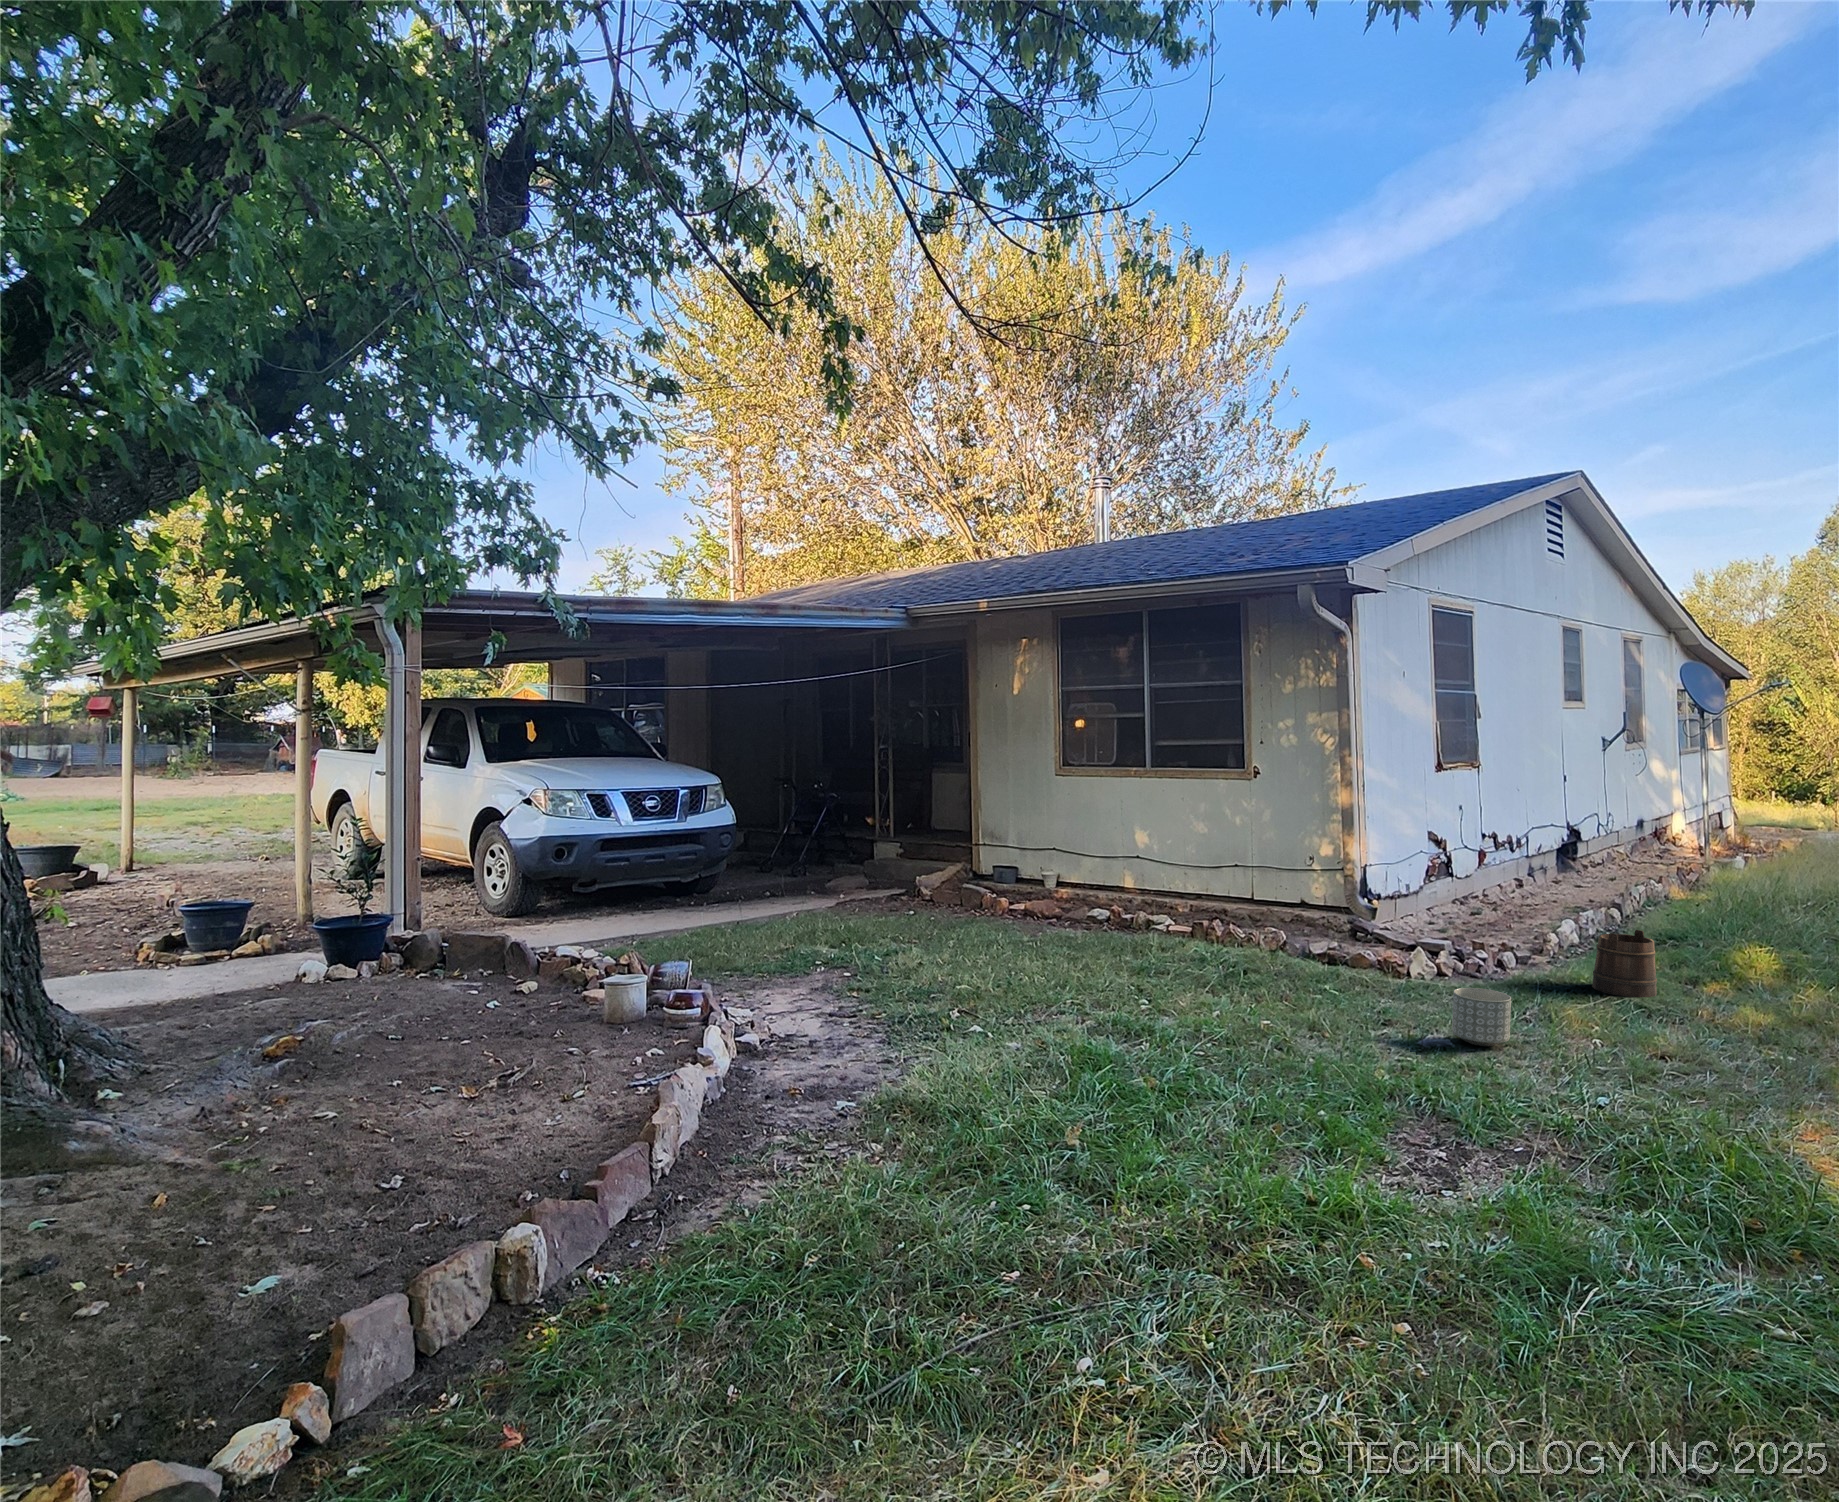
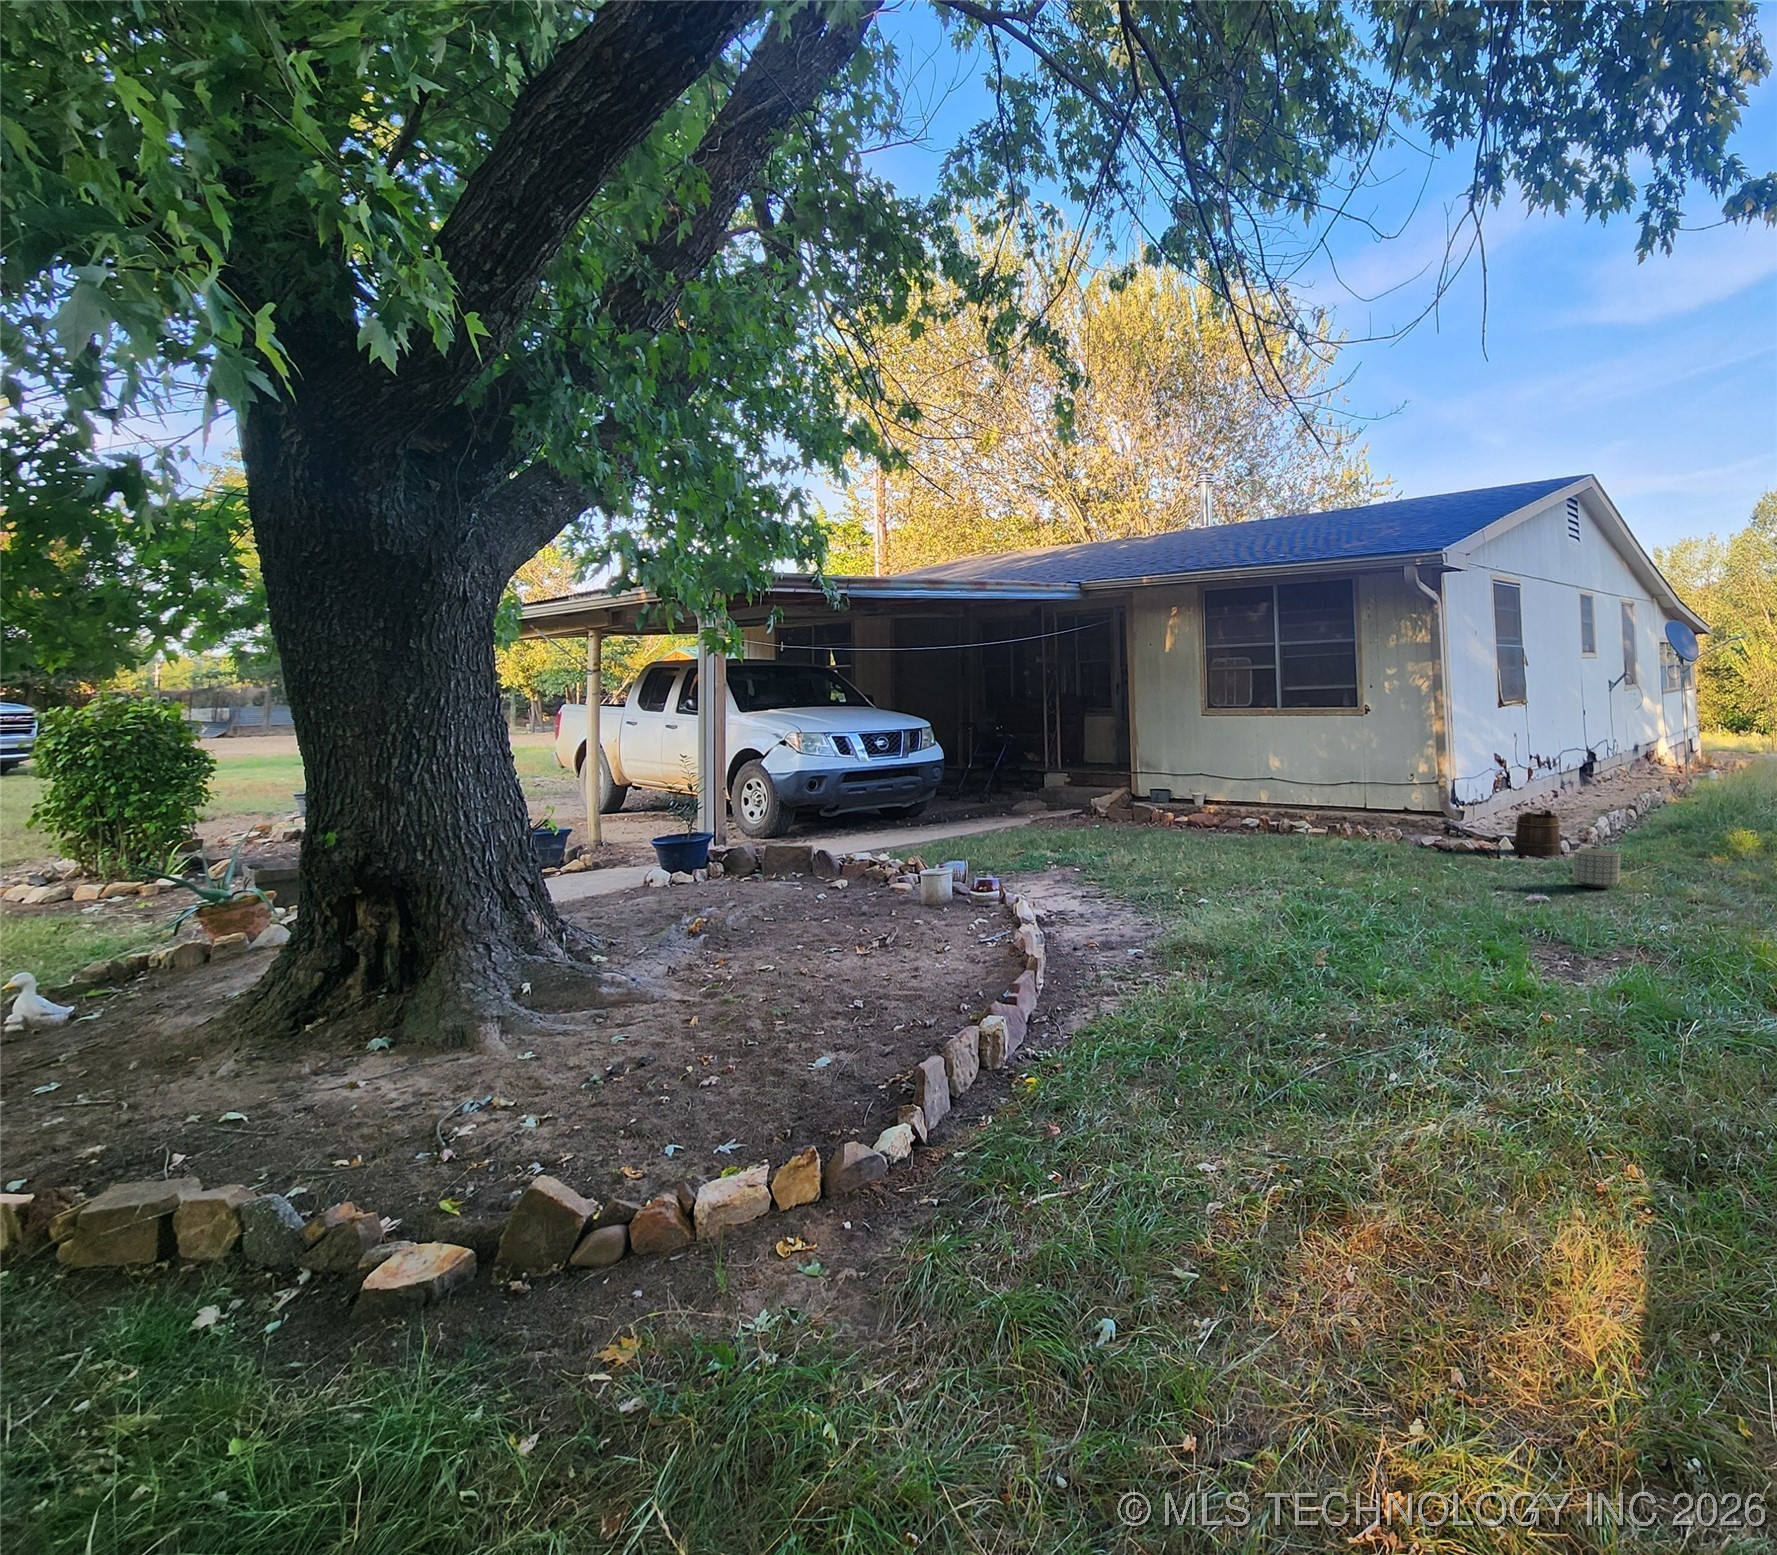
bucket: present [1592,930,1657,997] -> present [1513,810,1561,856]

